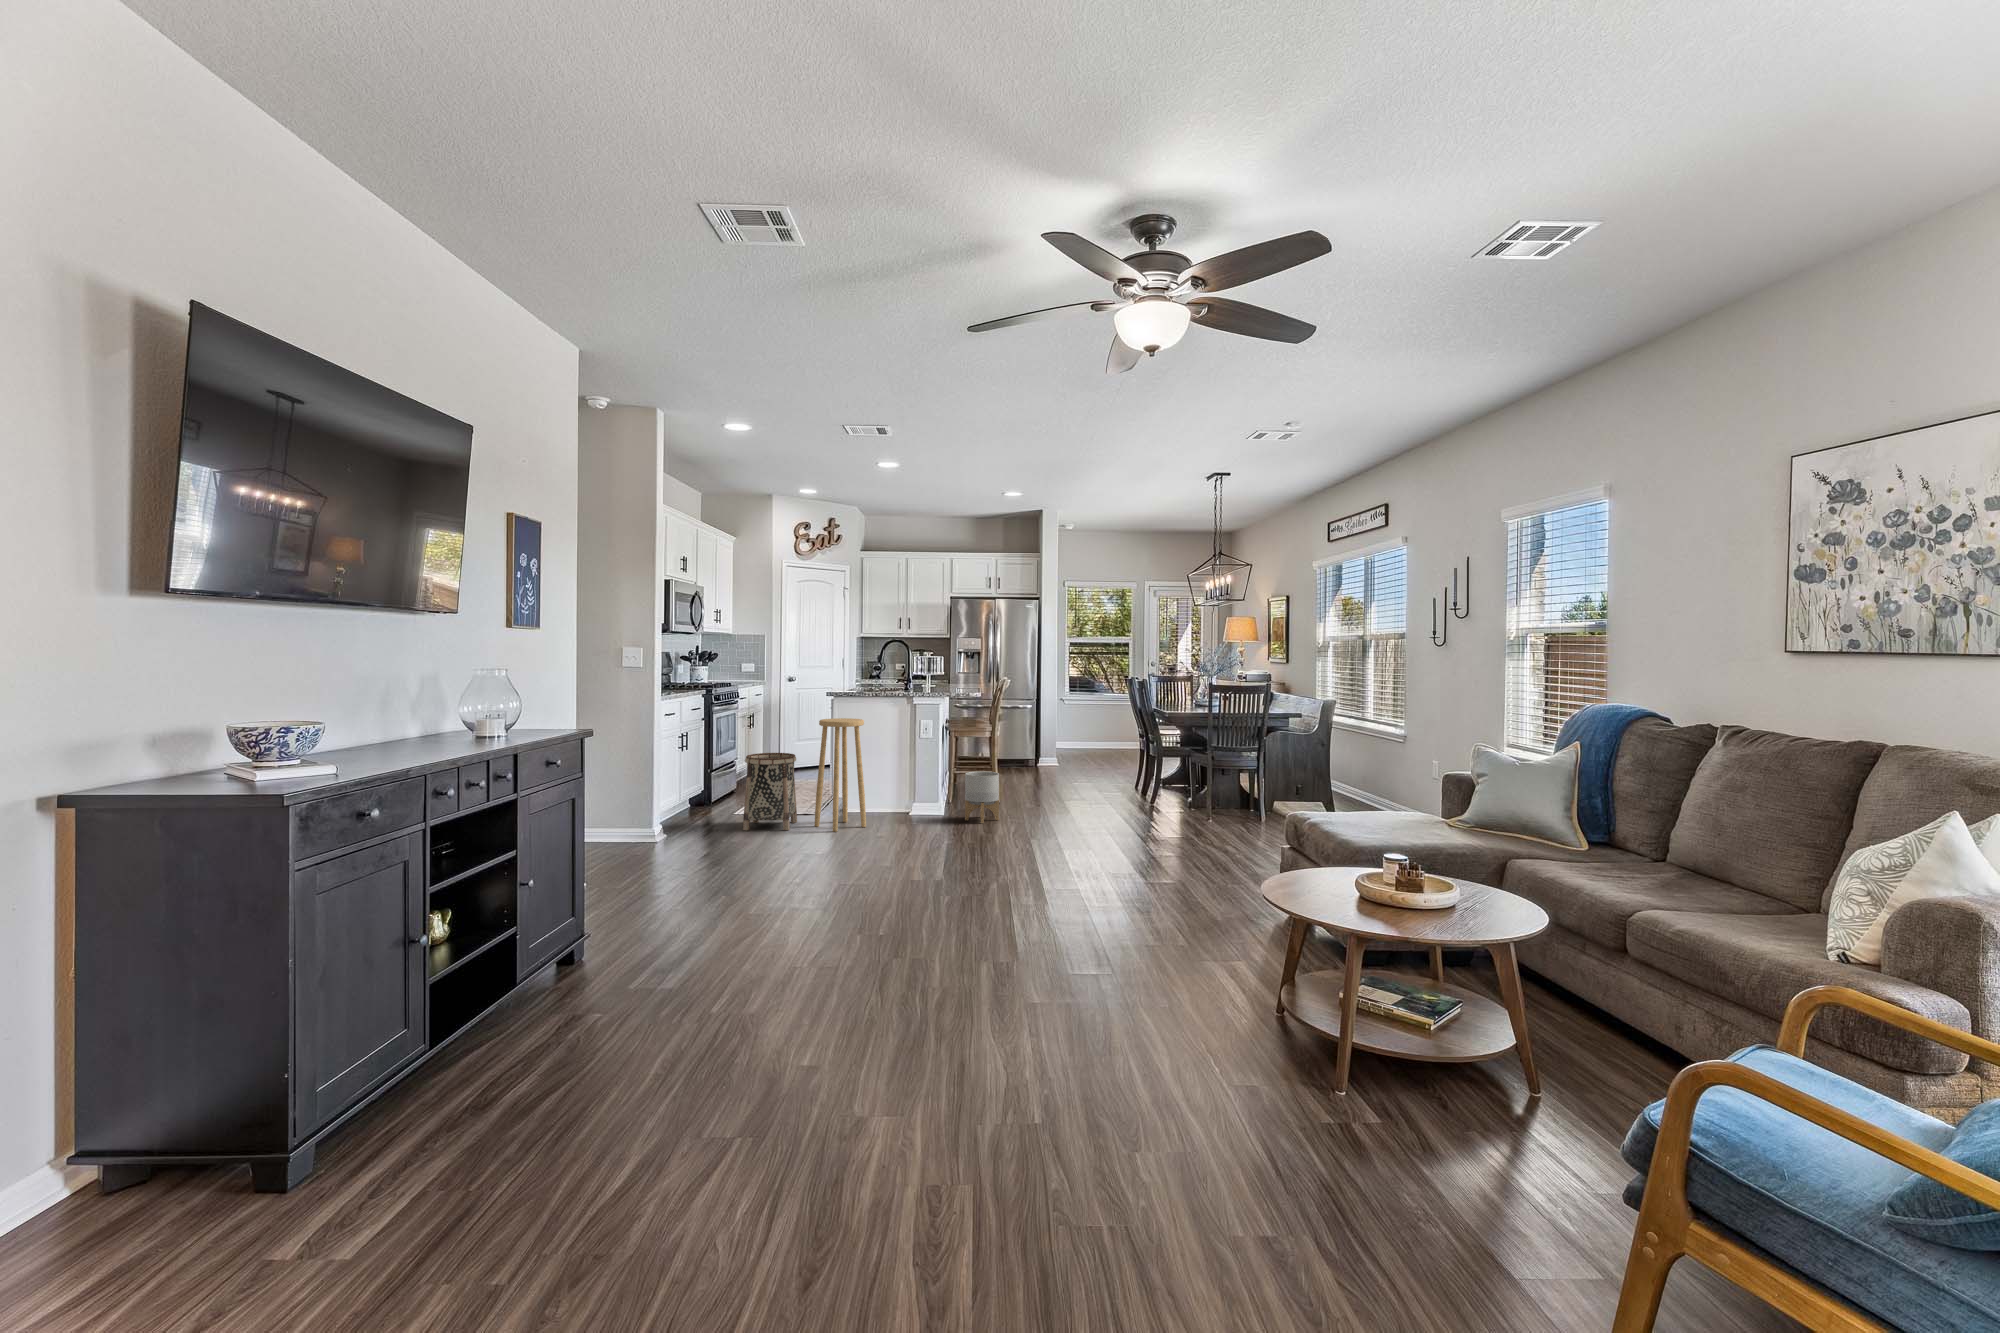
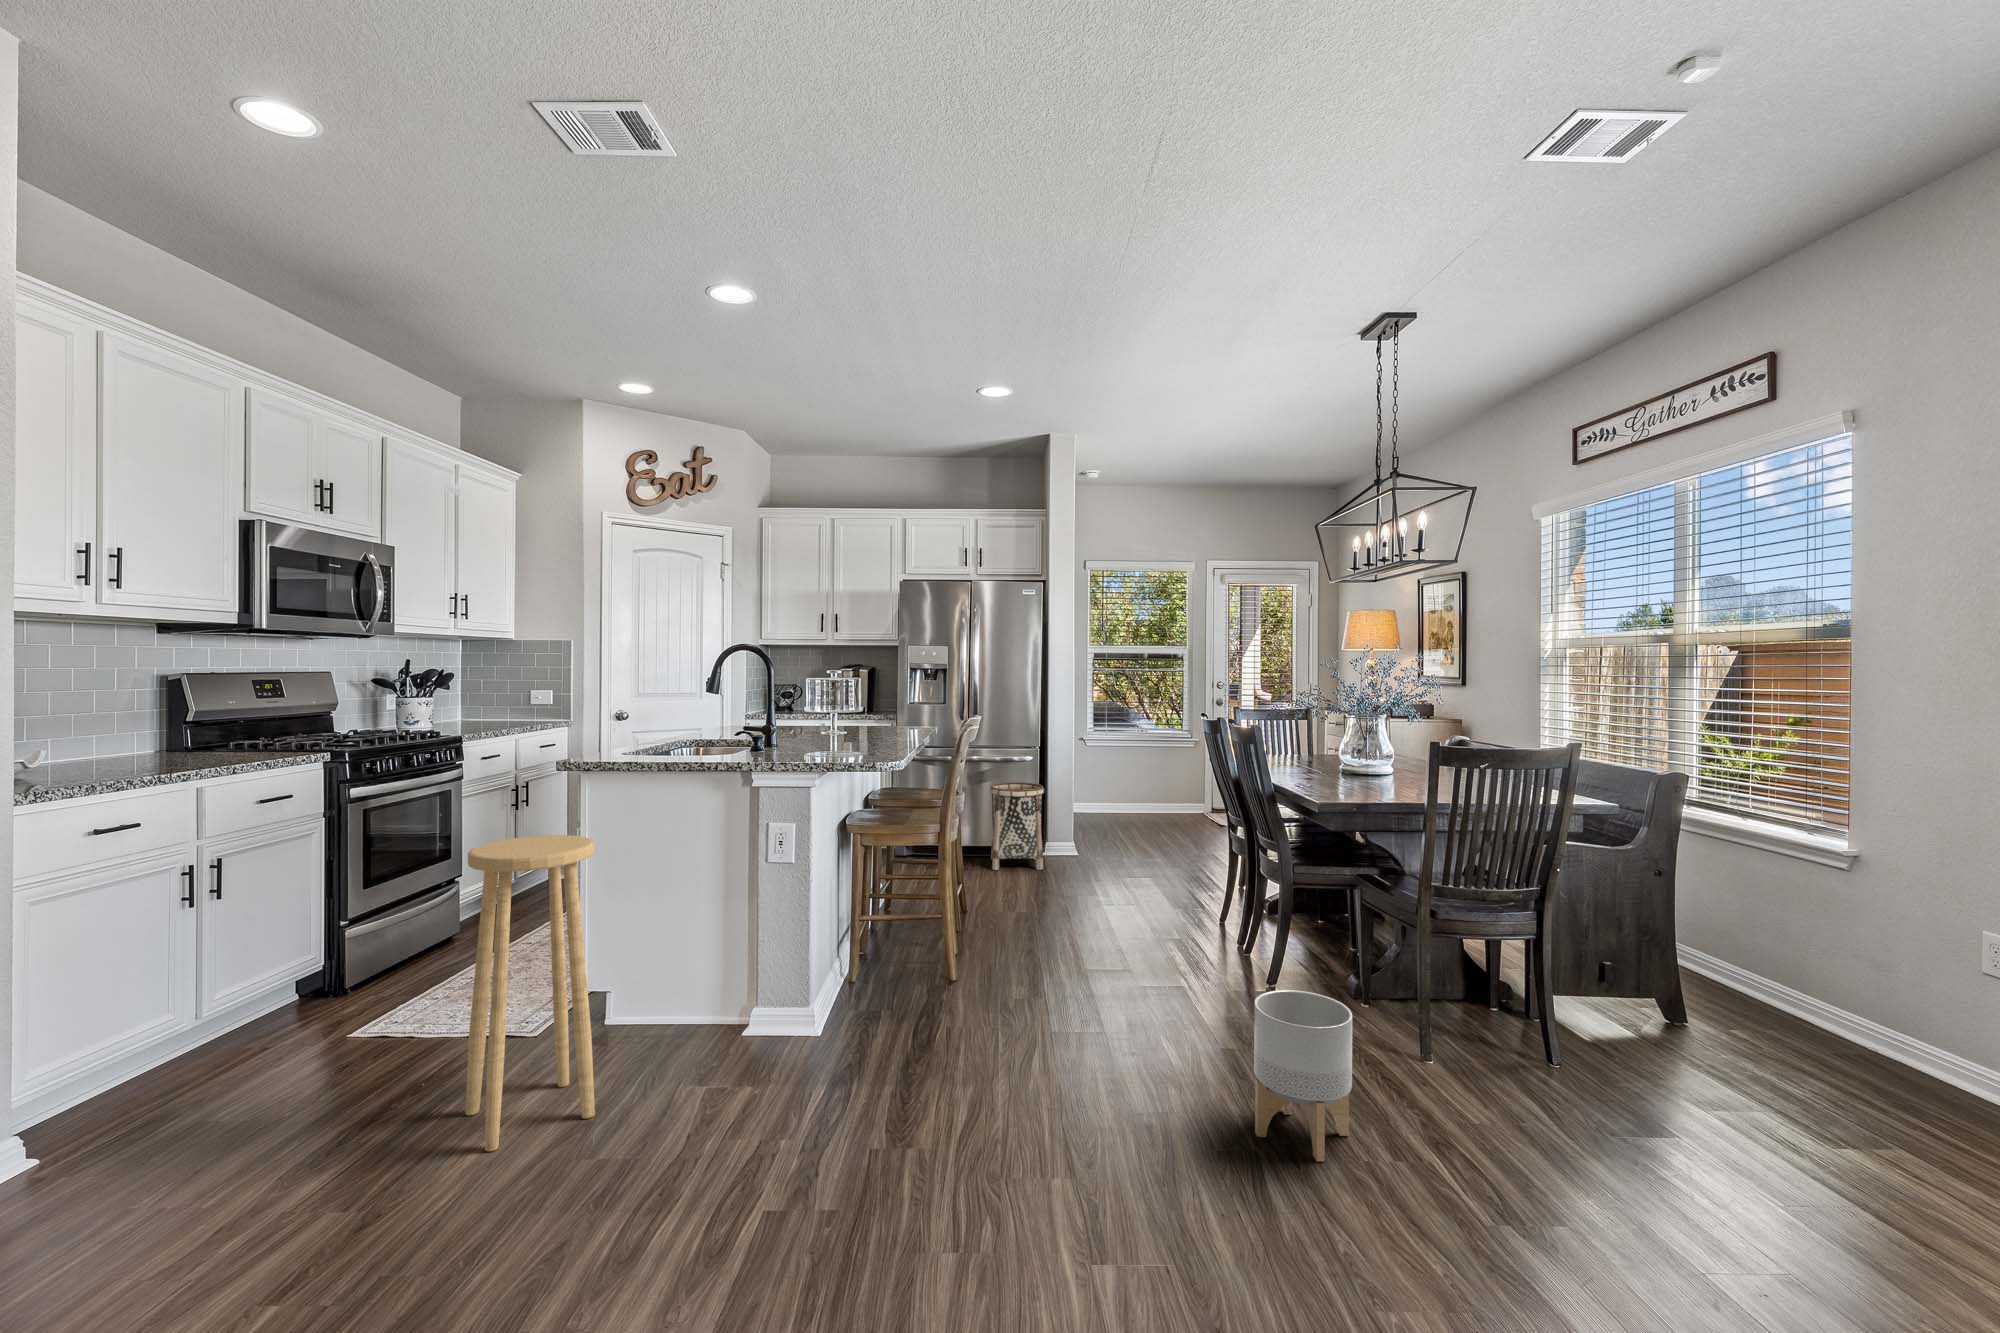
basket: present [743,753,797,830] -> present [989,782,1044,870]
planter: present [965,771,999,823] -> present [1254,990,1352,1162]

